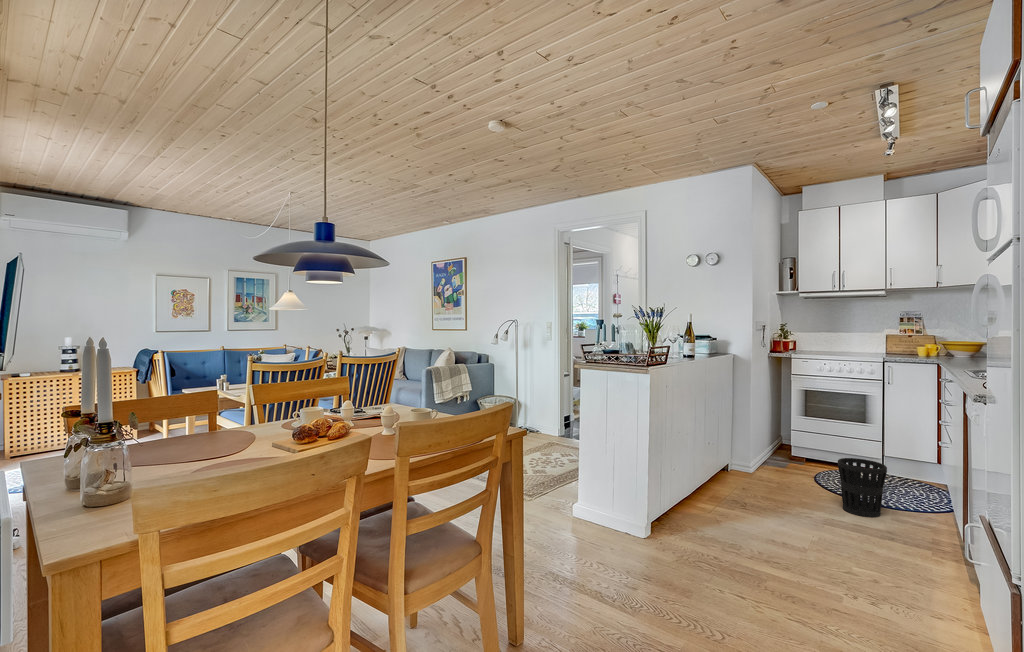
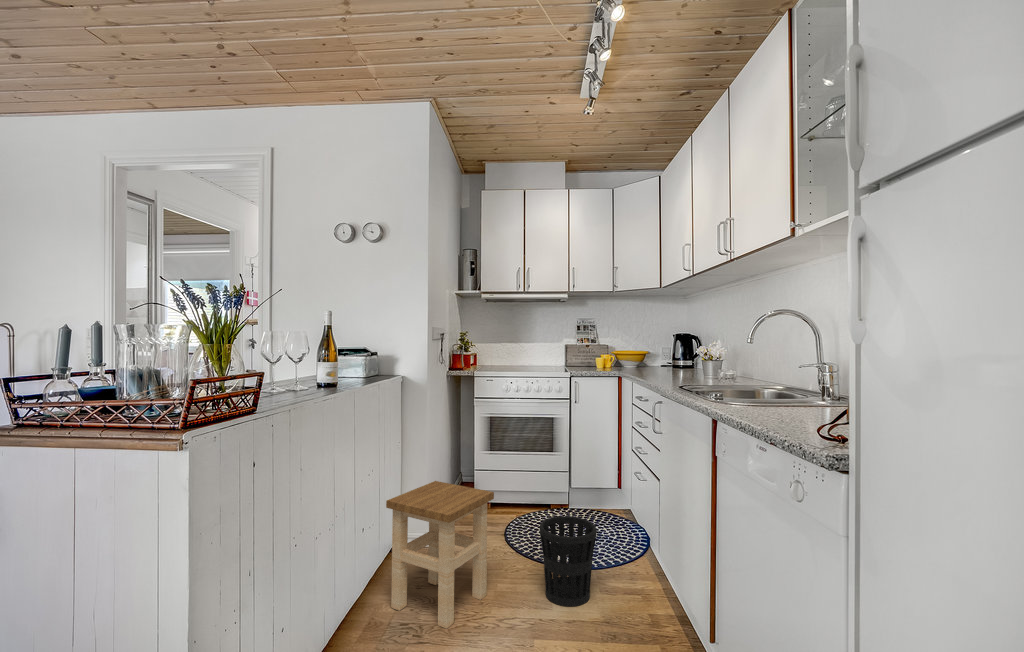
stool: none [725,423,801,506] -> present [386,481,494,629]

